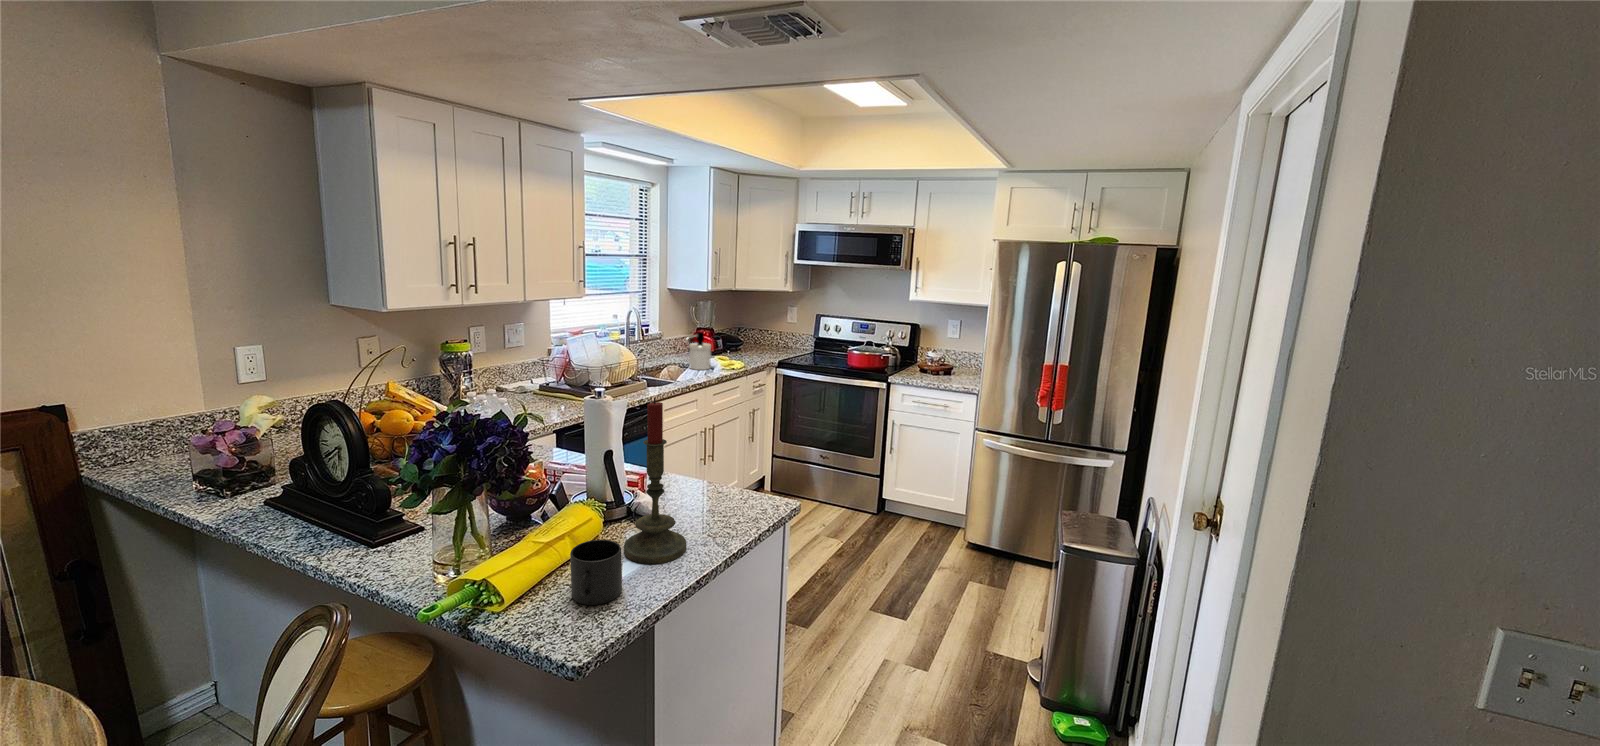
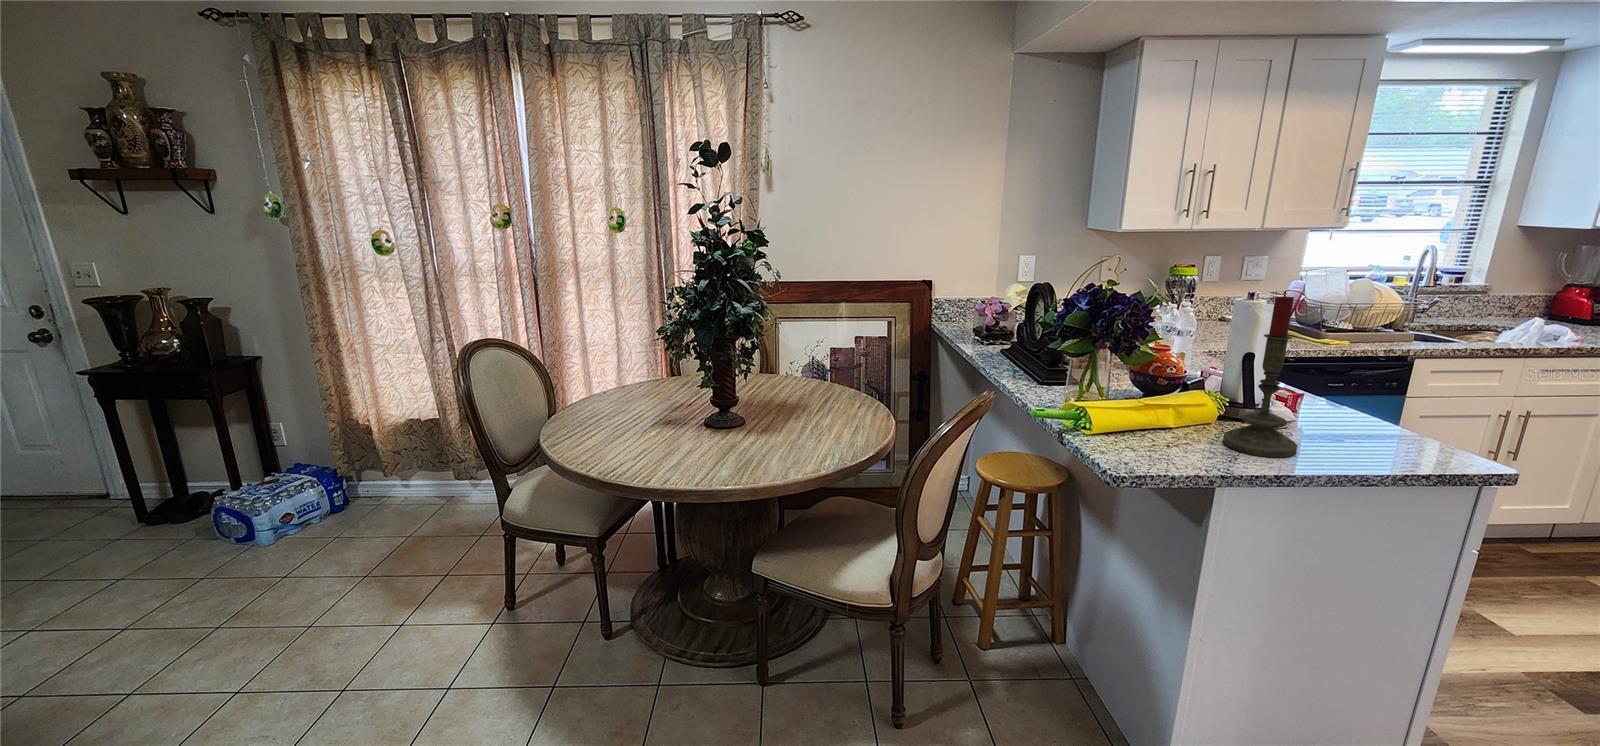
soap dispenser: present [685,332,711,370] -> none [1507,283,1565,337]
mug: present [570,540,622,605] -> none [1149,406,1202,458]

